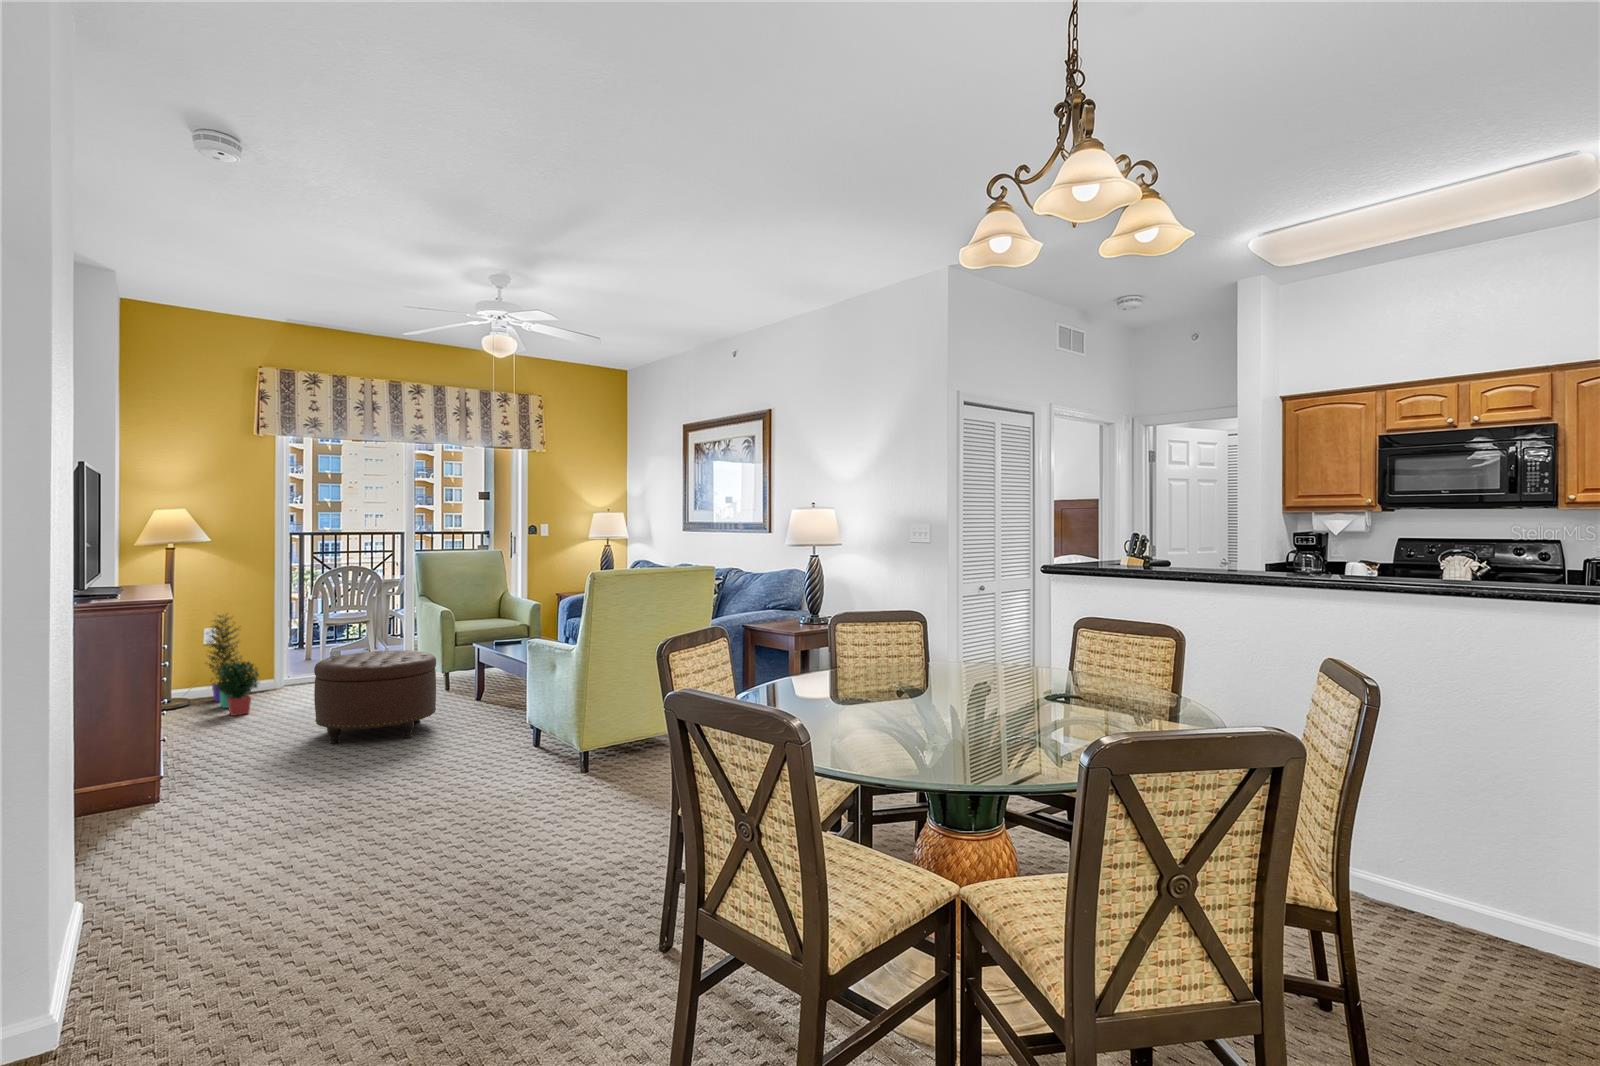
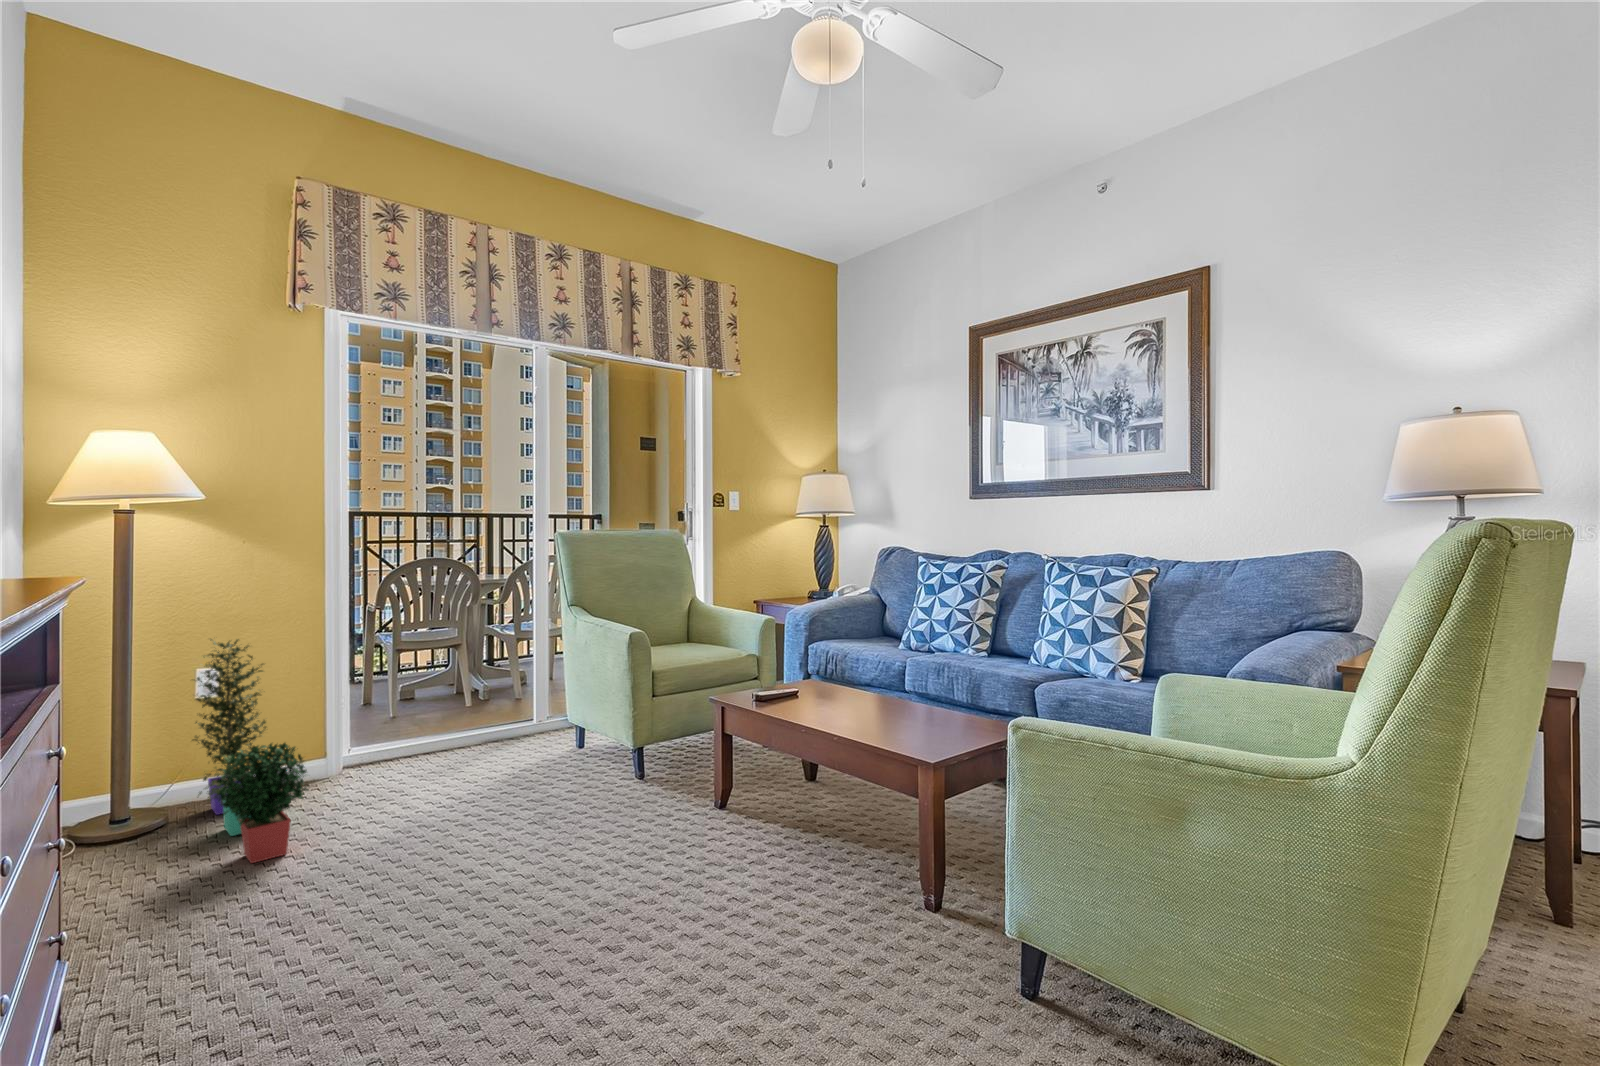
ottoman: present [314,650,436,744] -> none [461,723,724,985]

